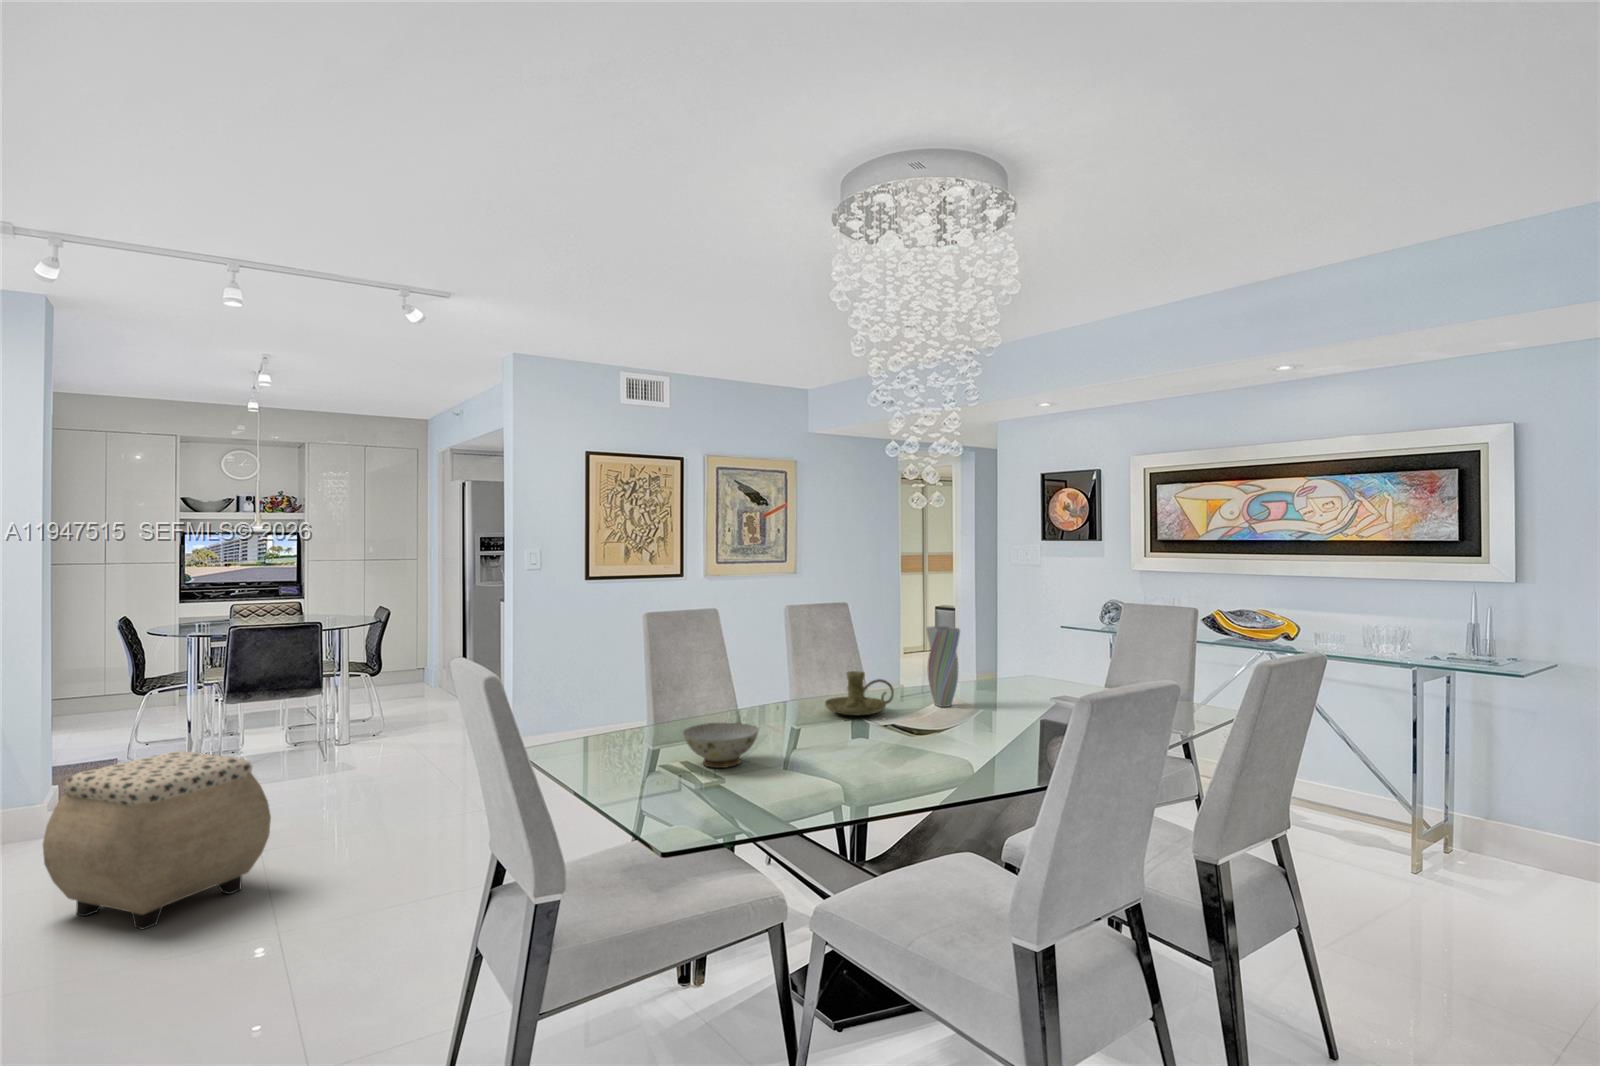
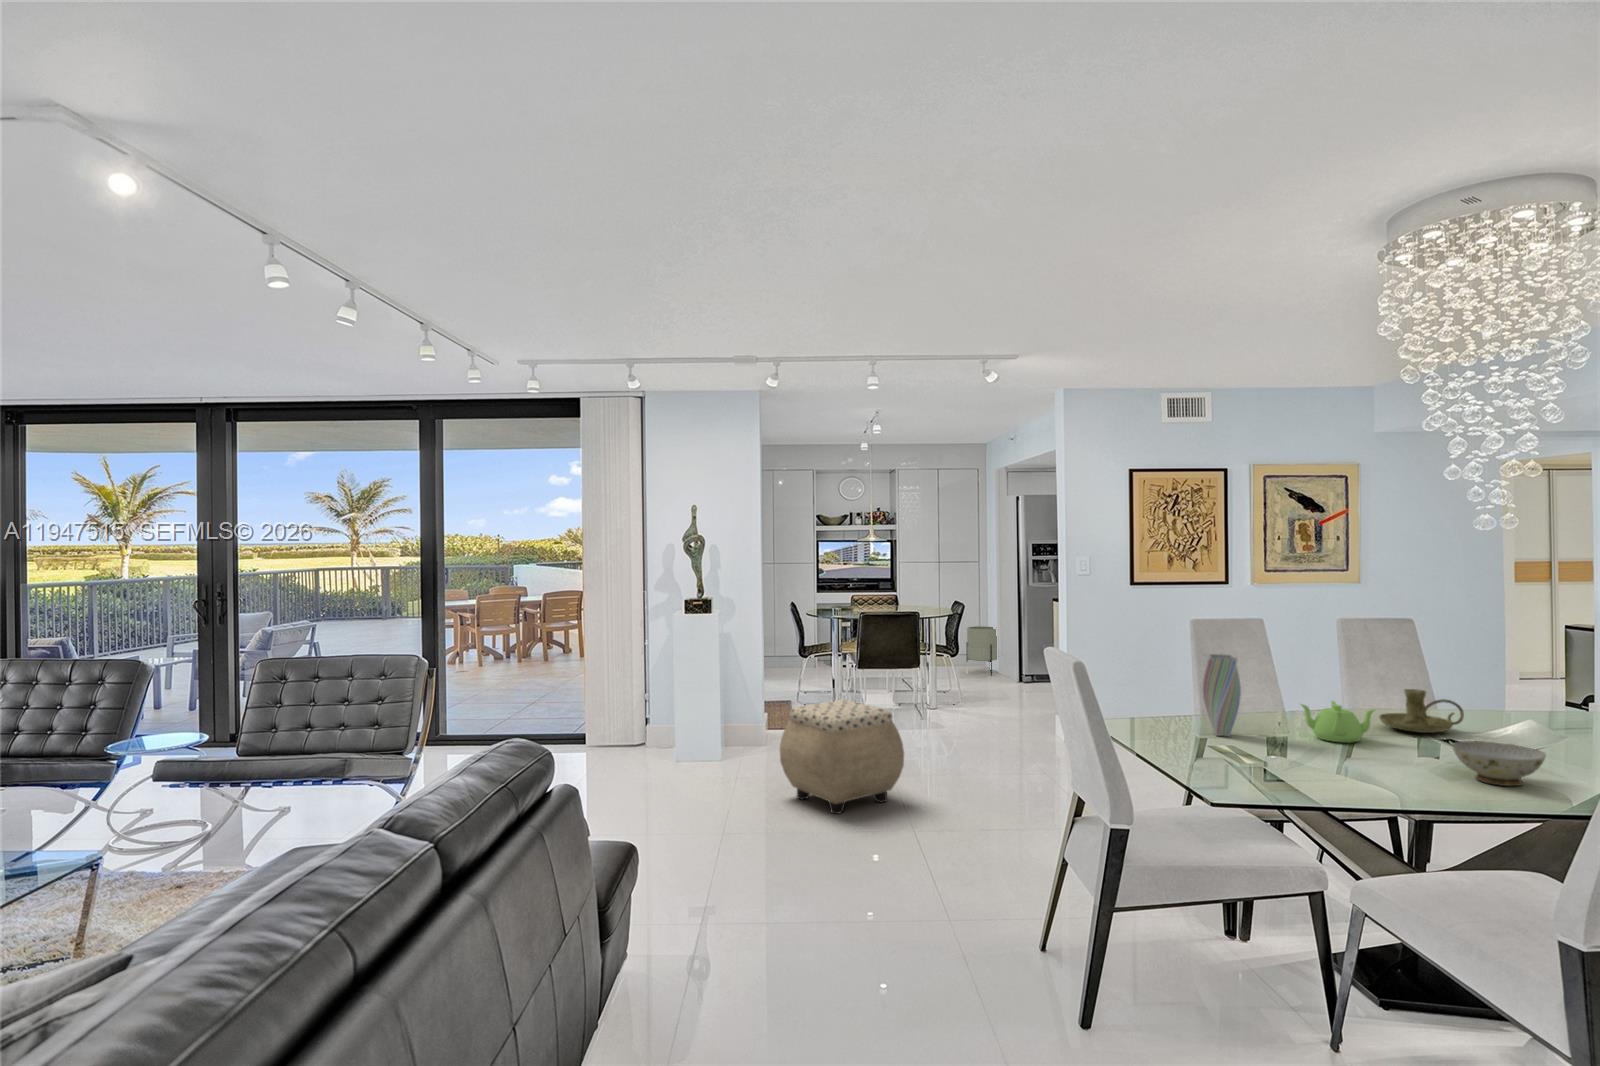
vase: present [926,626,960,707] -> present [1203,654,1241,736]
planter: none [400,635,440,693] -> present [966,626,997,676]
teapot: none [754,691,826,736] -> present [1301,701,1375,743]
ceramic bowl: present [683,723,759,768] -> present [1452,741,1546,786]

